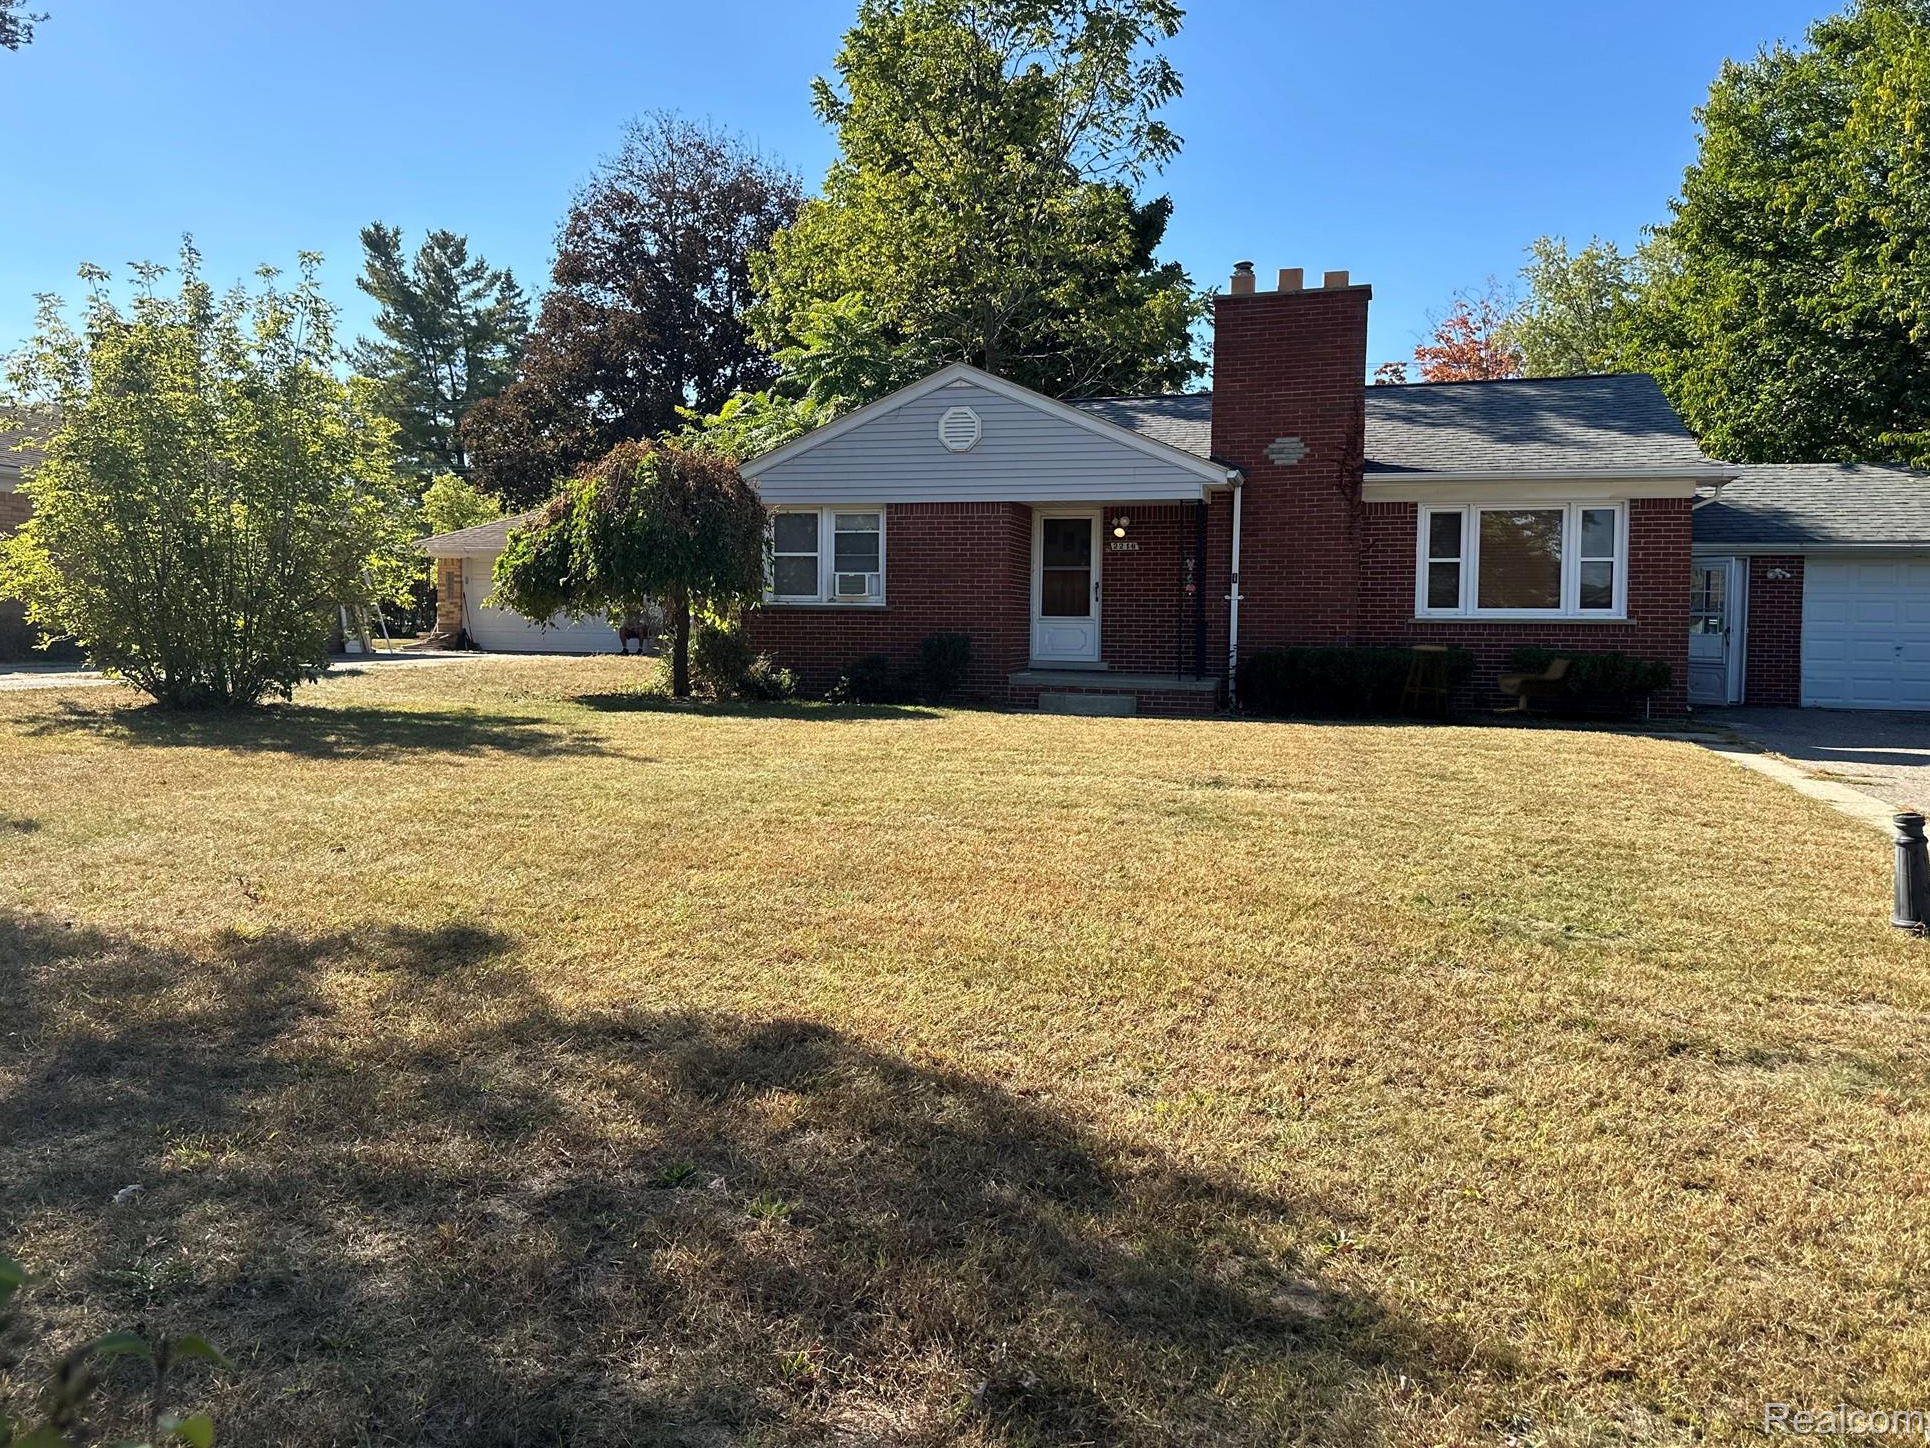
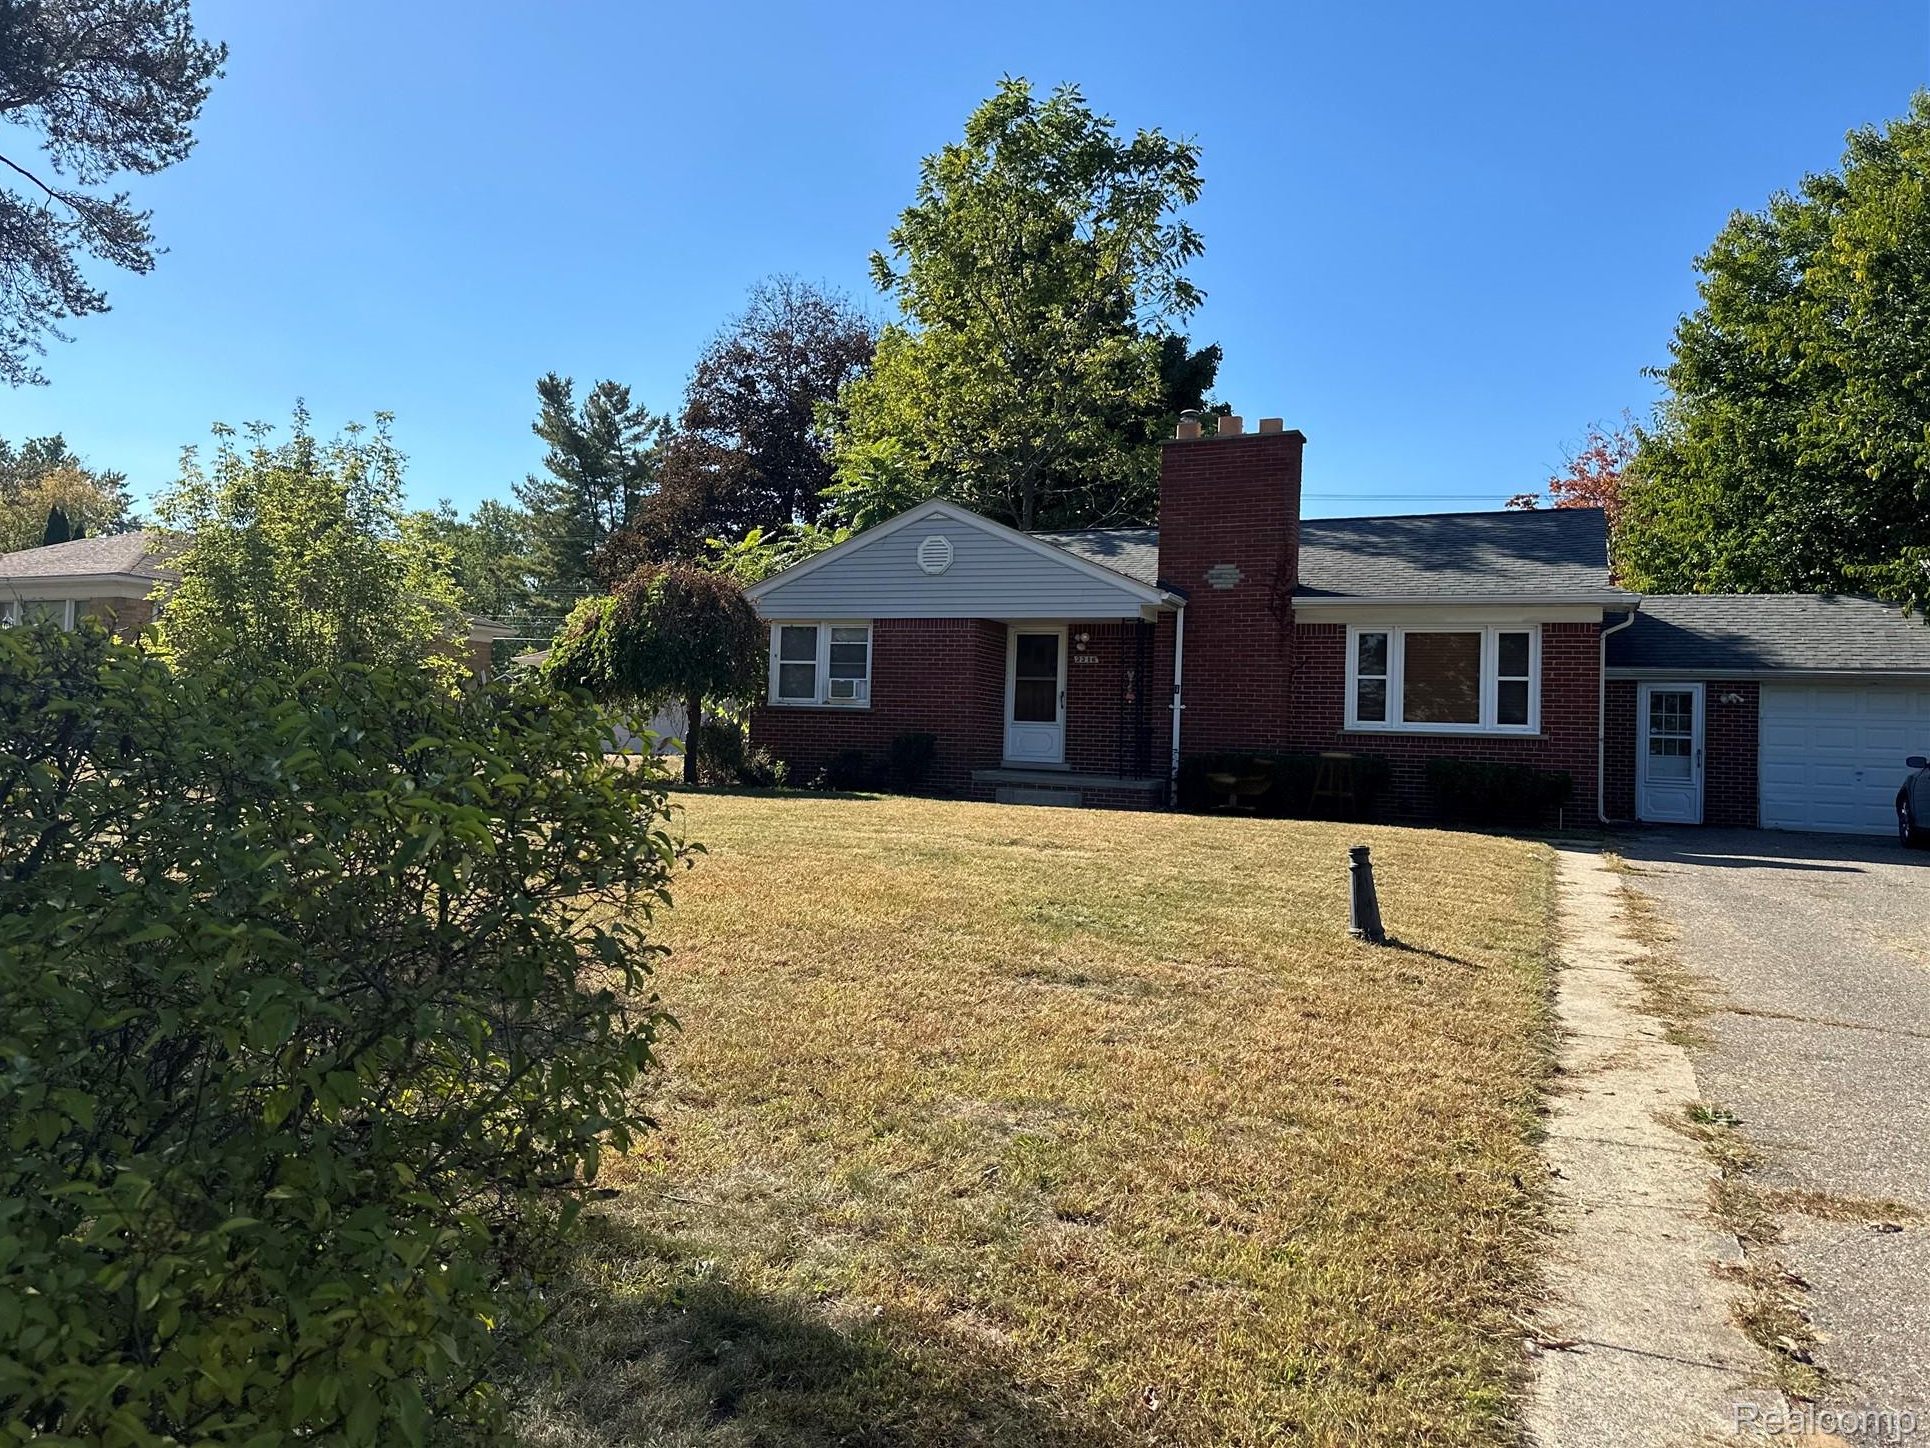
lounge chair: present [1497,659,1574,714] -> present [1206,760,1275,807]

